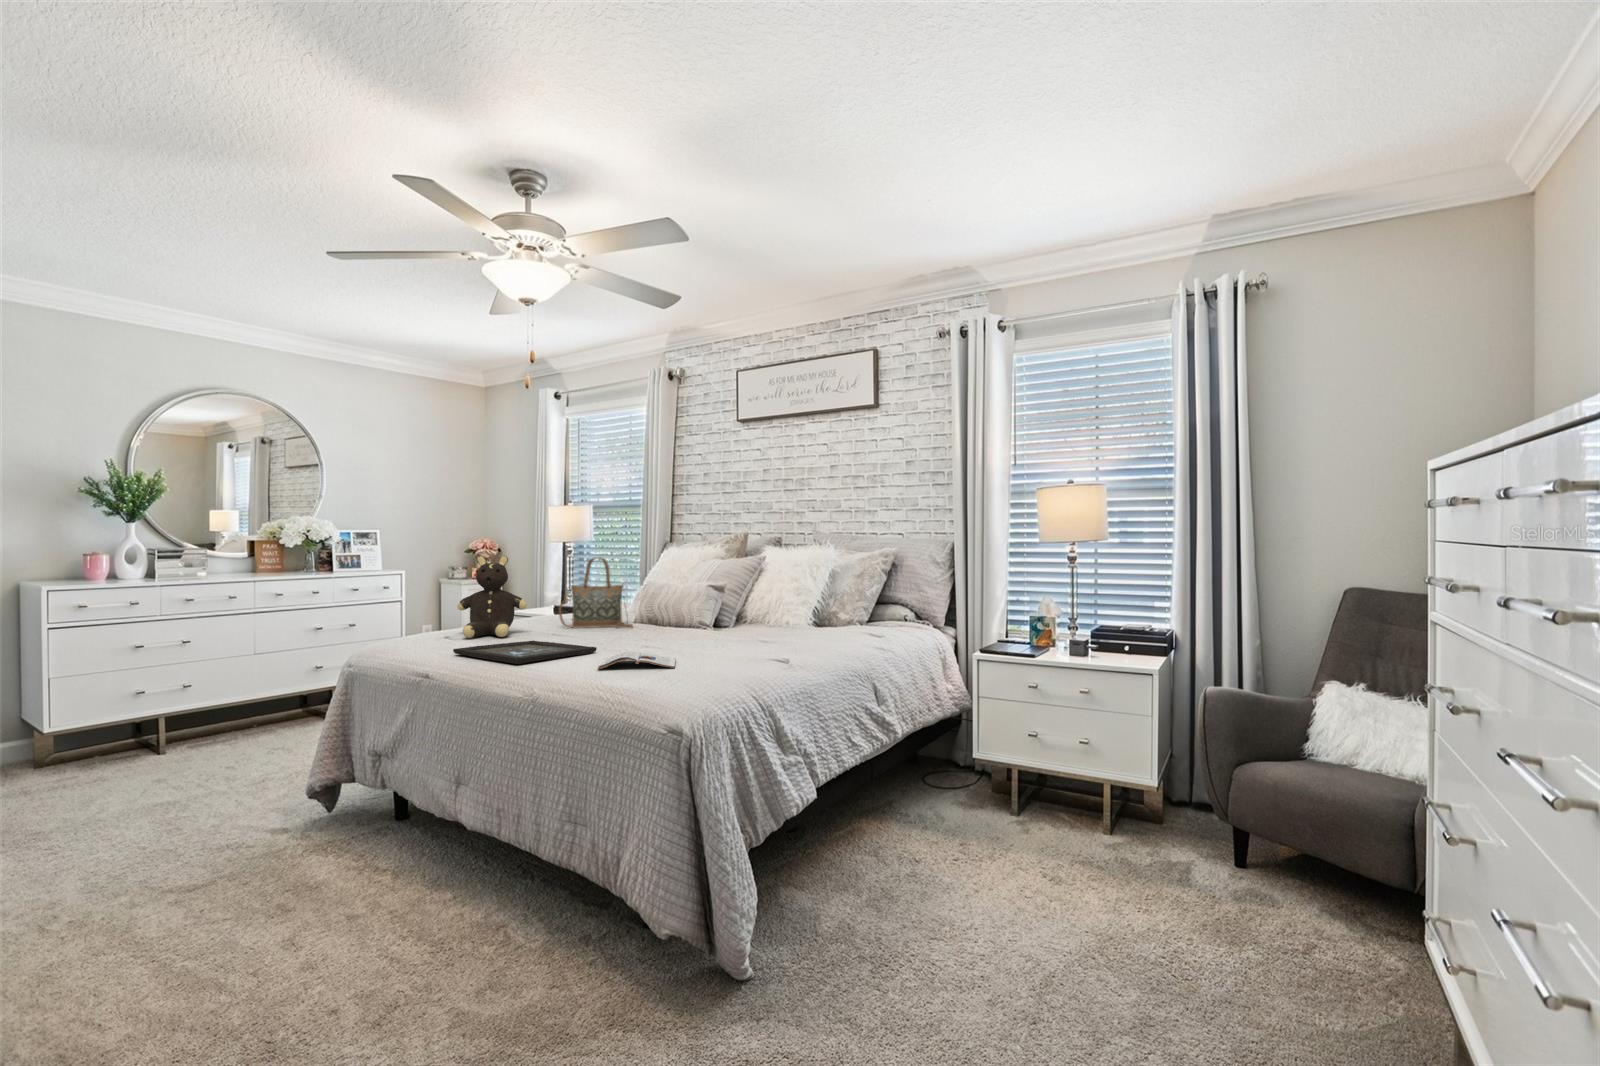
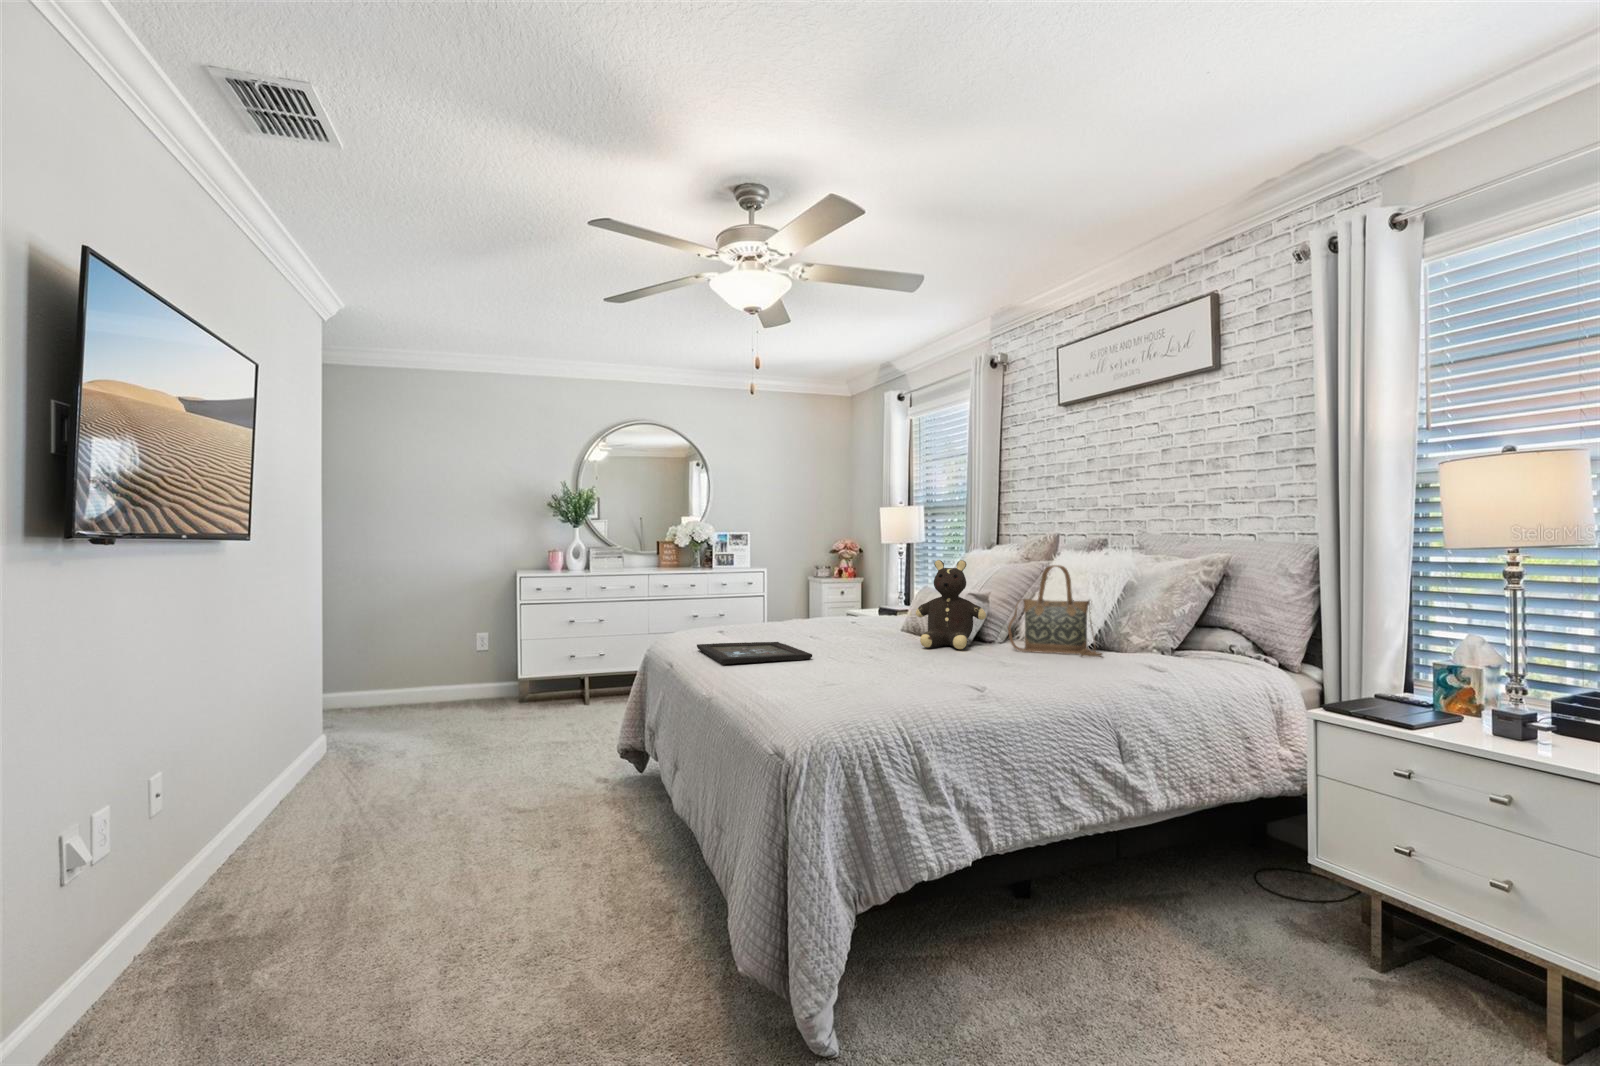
teddy bear: present [457,556,527,638] -> present [916,560,986,649]
handbag: present [559,558,633,628] -> present [1008,565,1102,657]
magazine: present [598,650,676,670] -> none [776,660,869,685]

